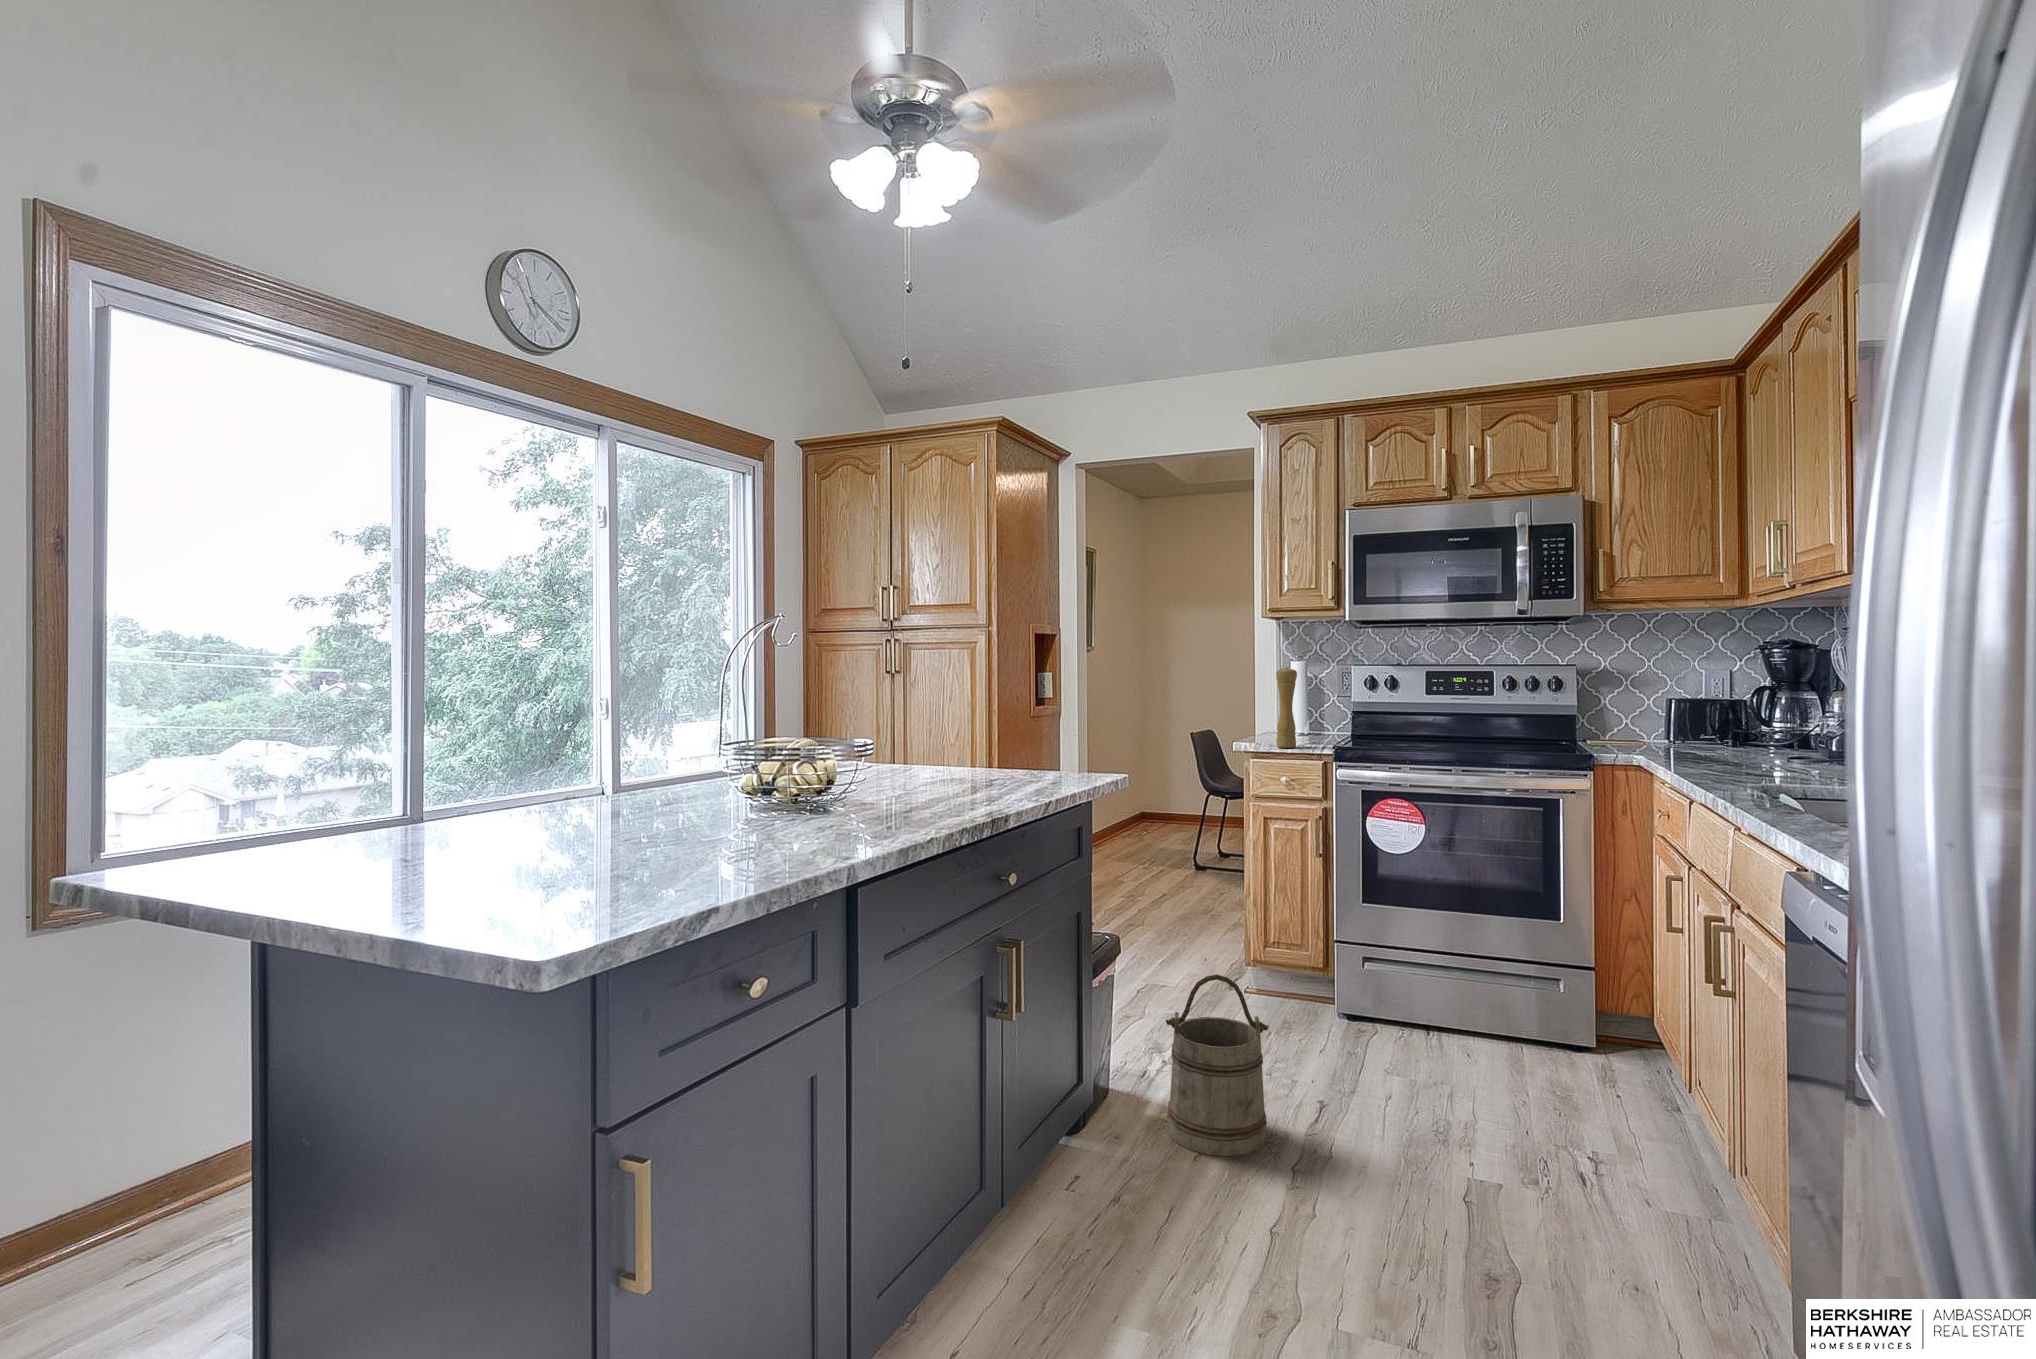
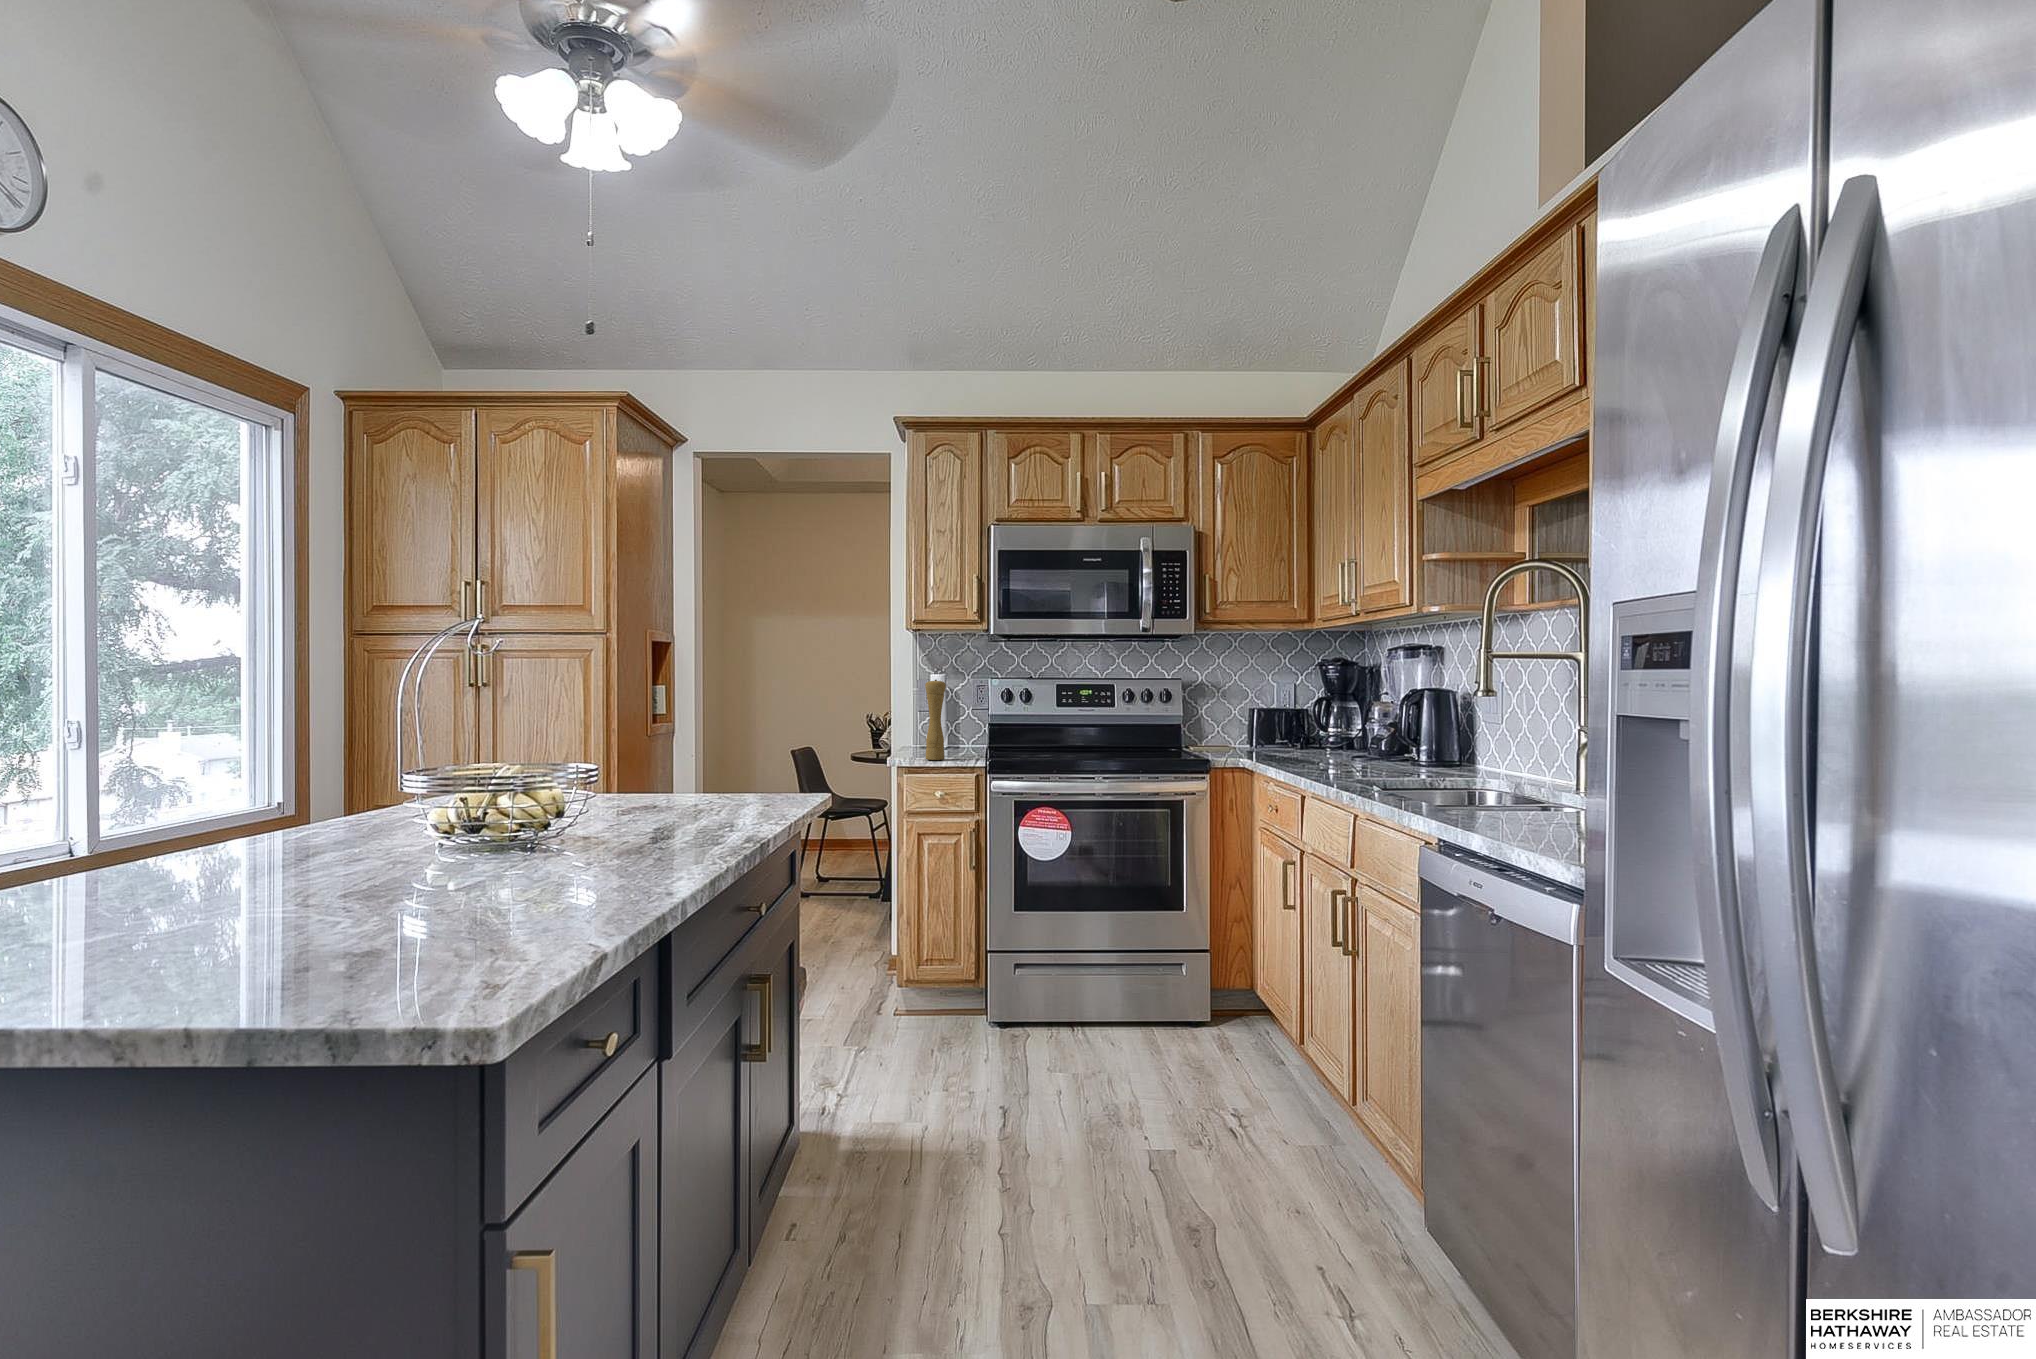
bucket: present [1166,974,1269,1156] -> none [863,998,967,1188]

